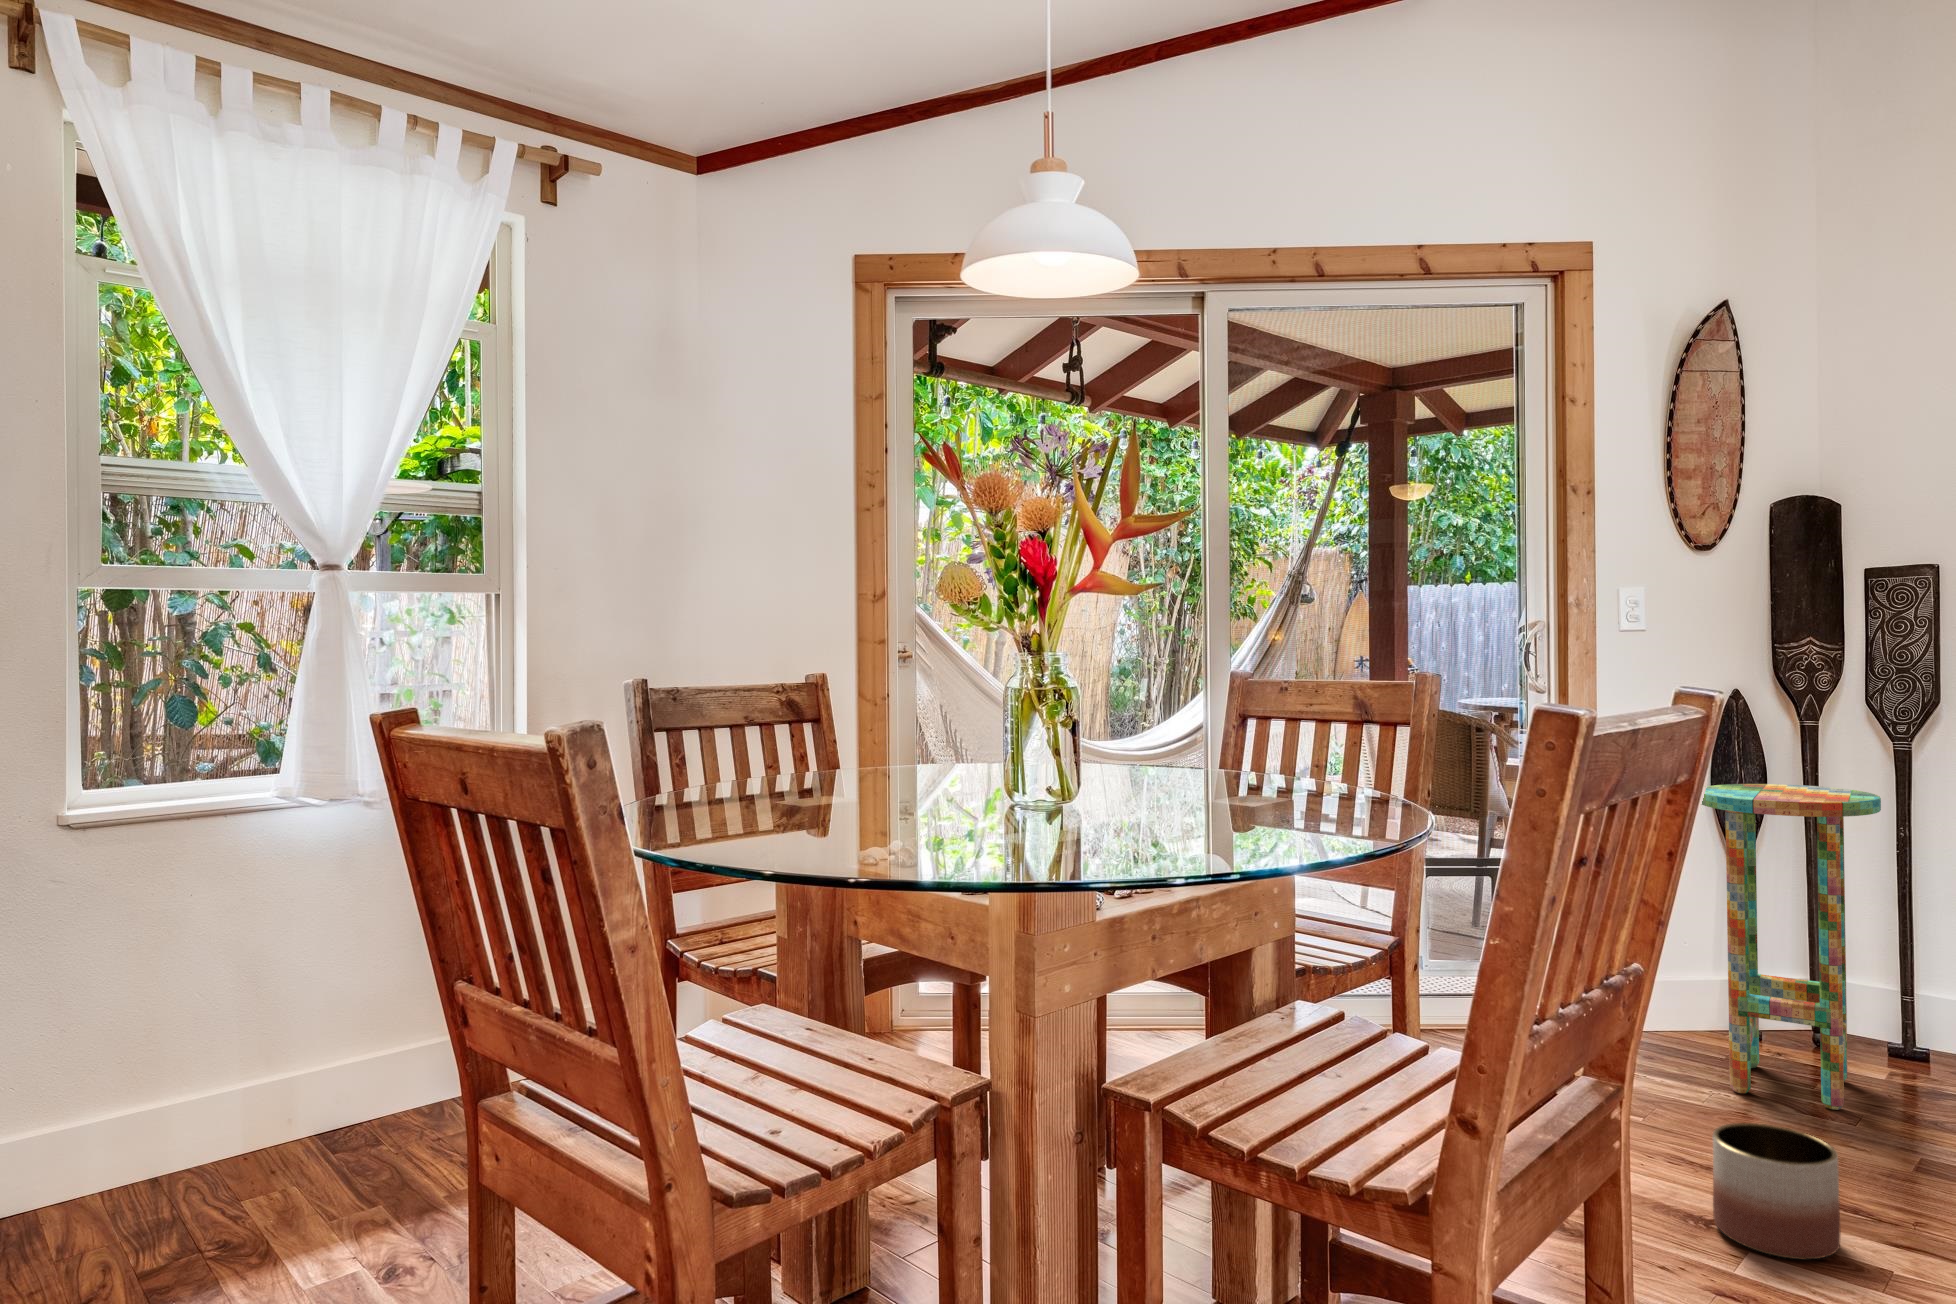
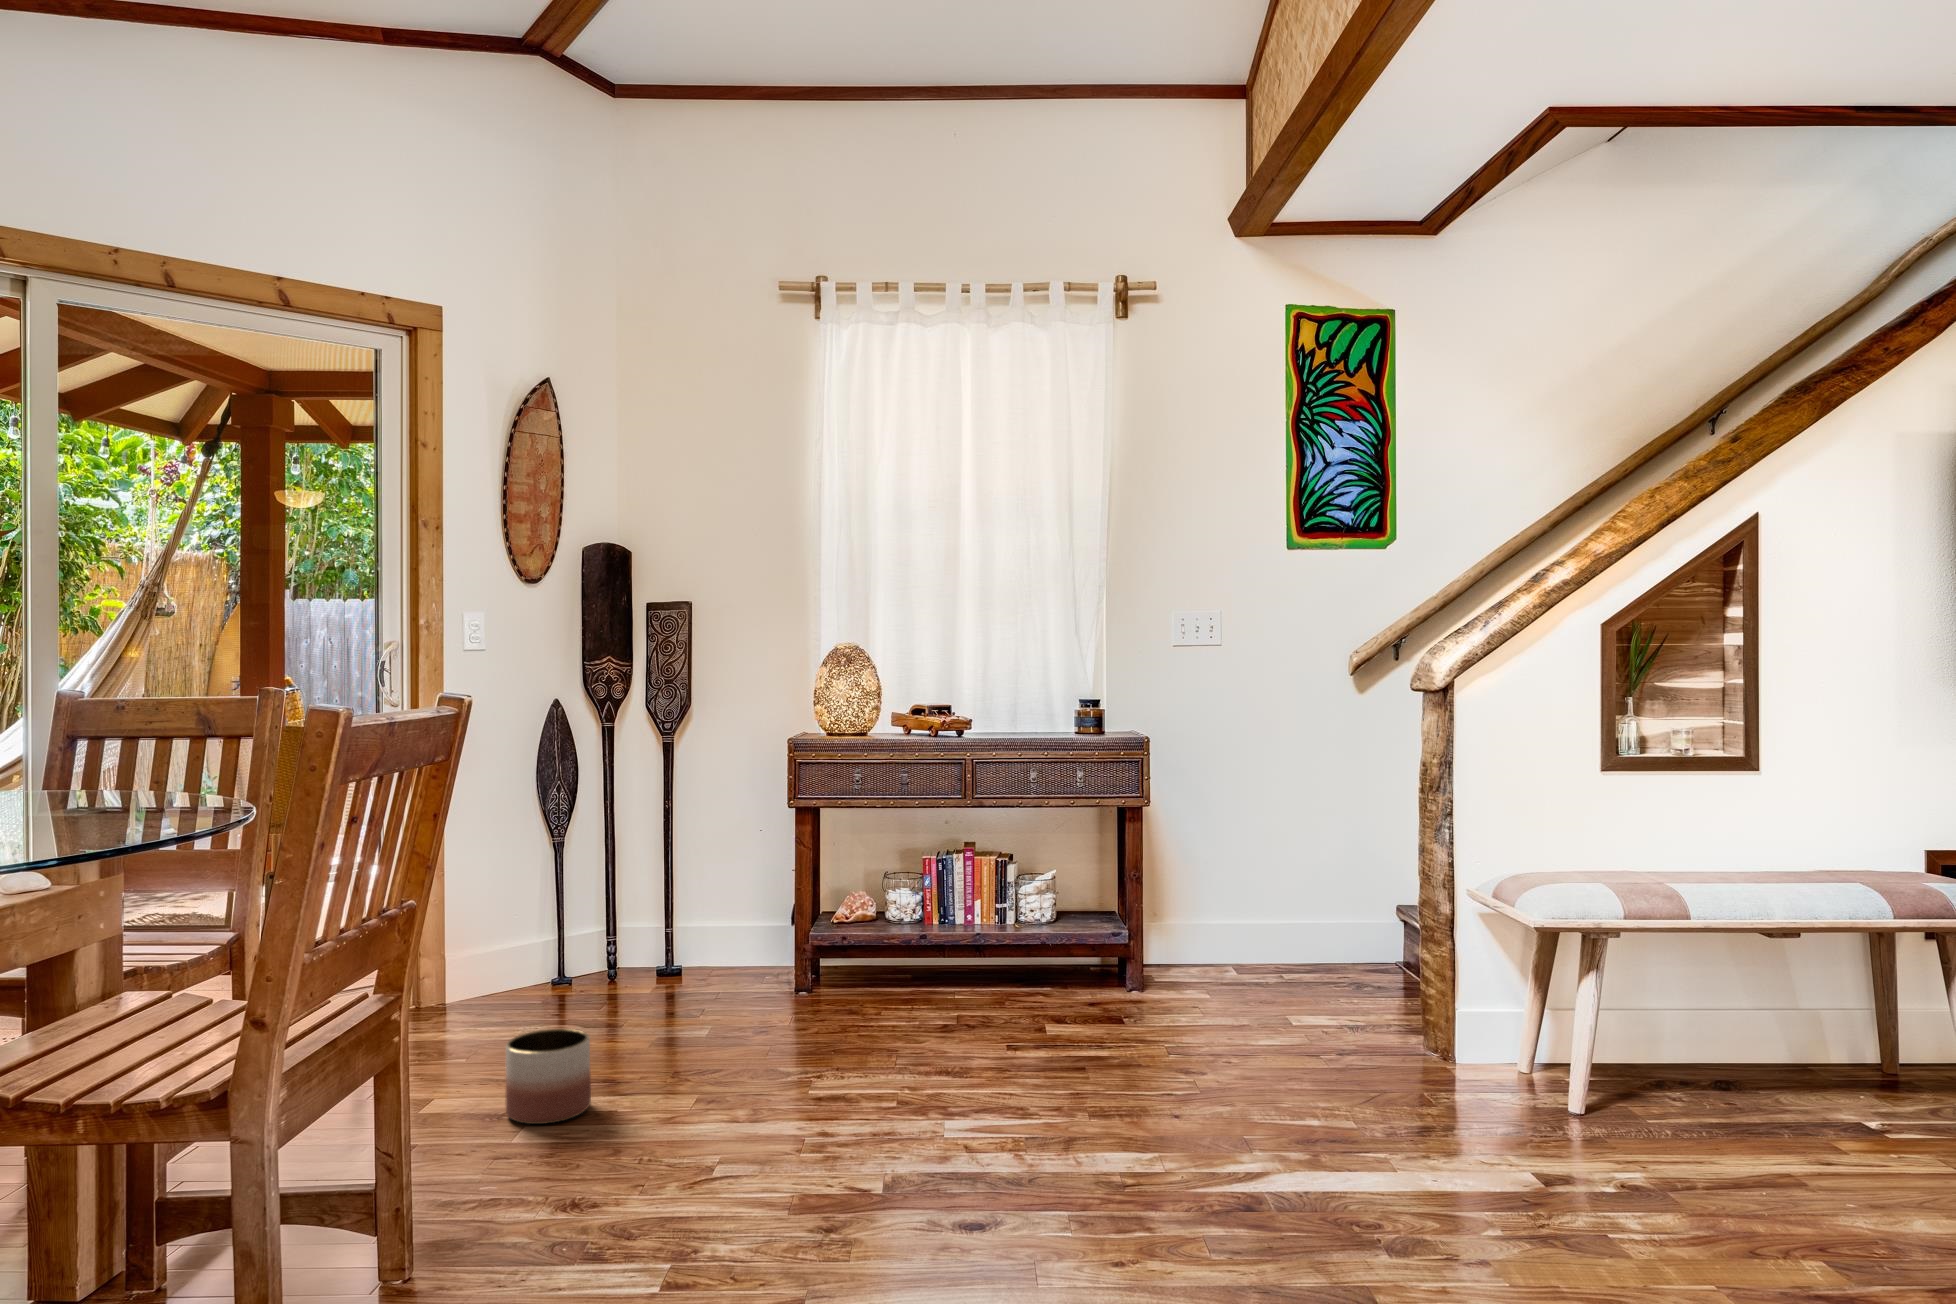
side table: present [1702,784,1881,1110] -> none [520,772,645,1022]

